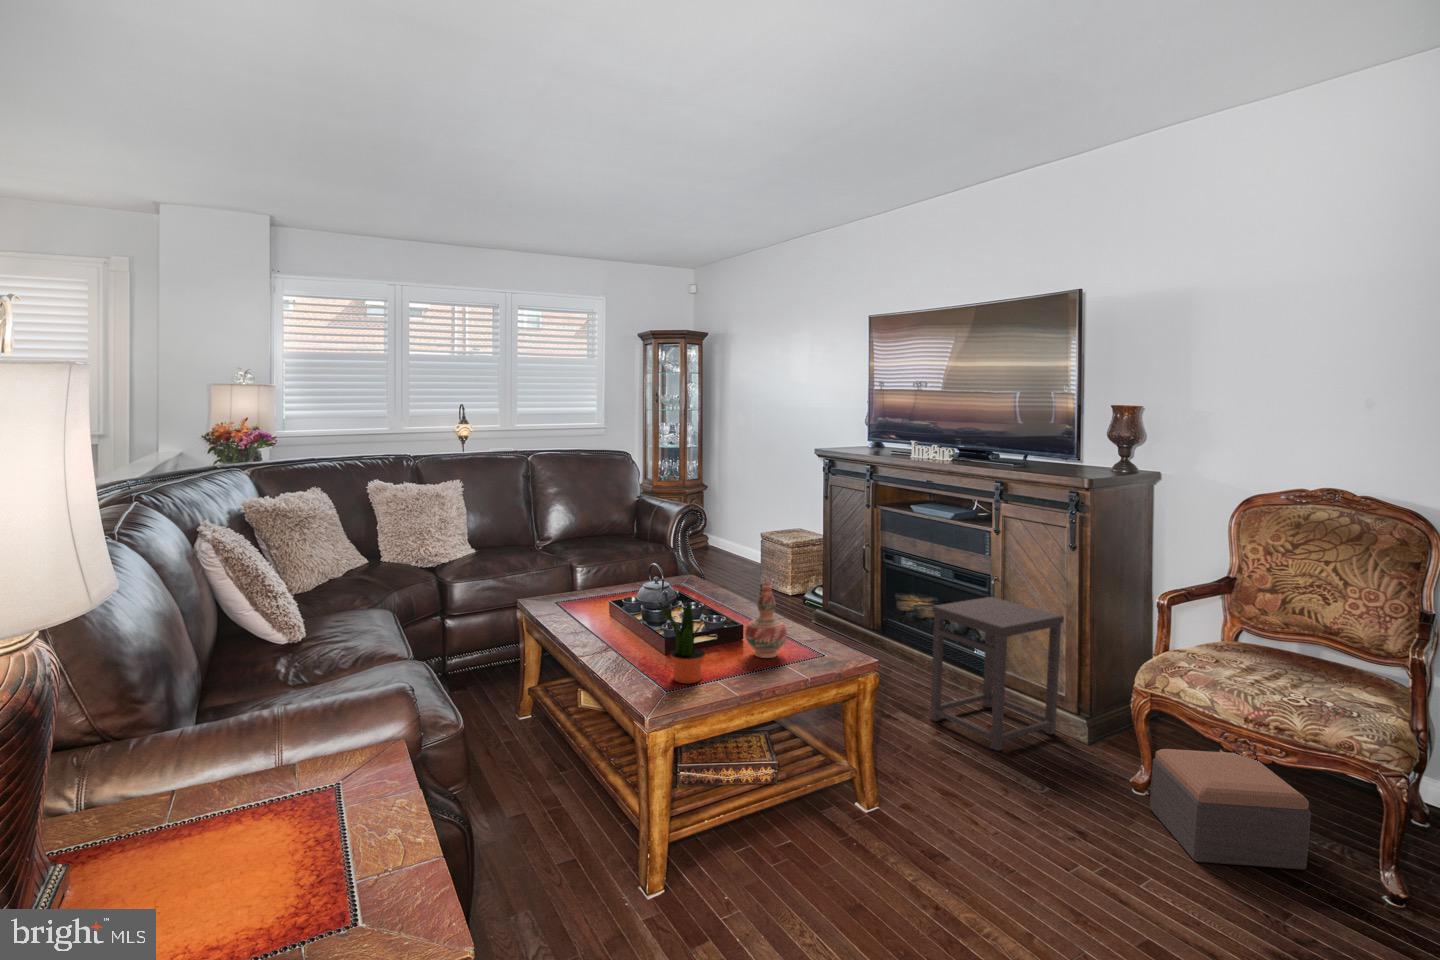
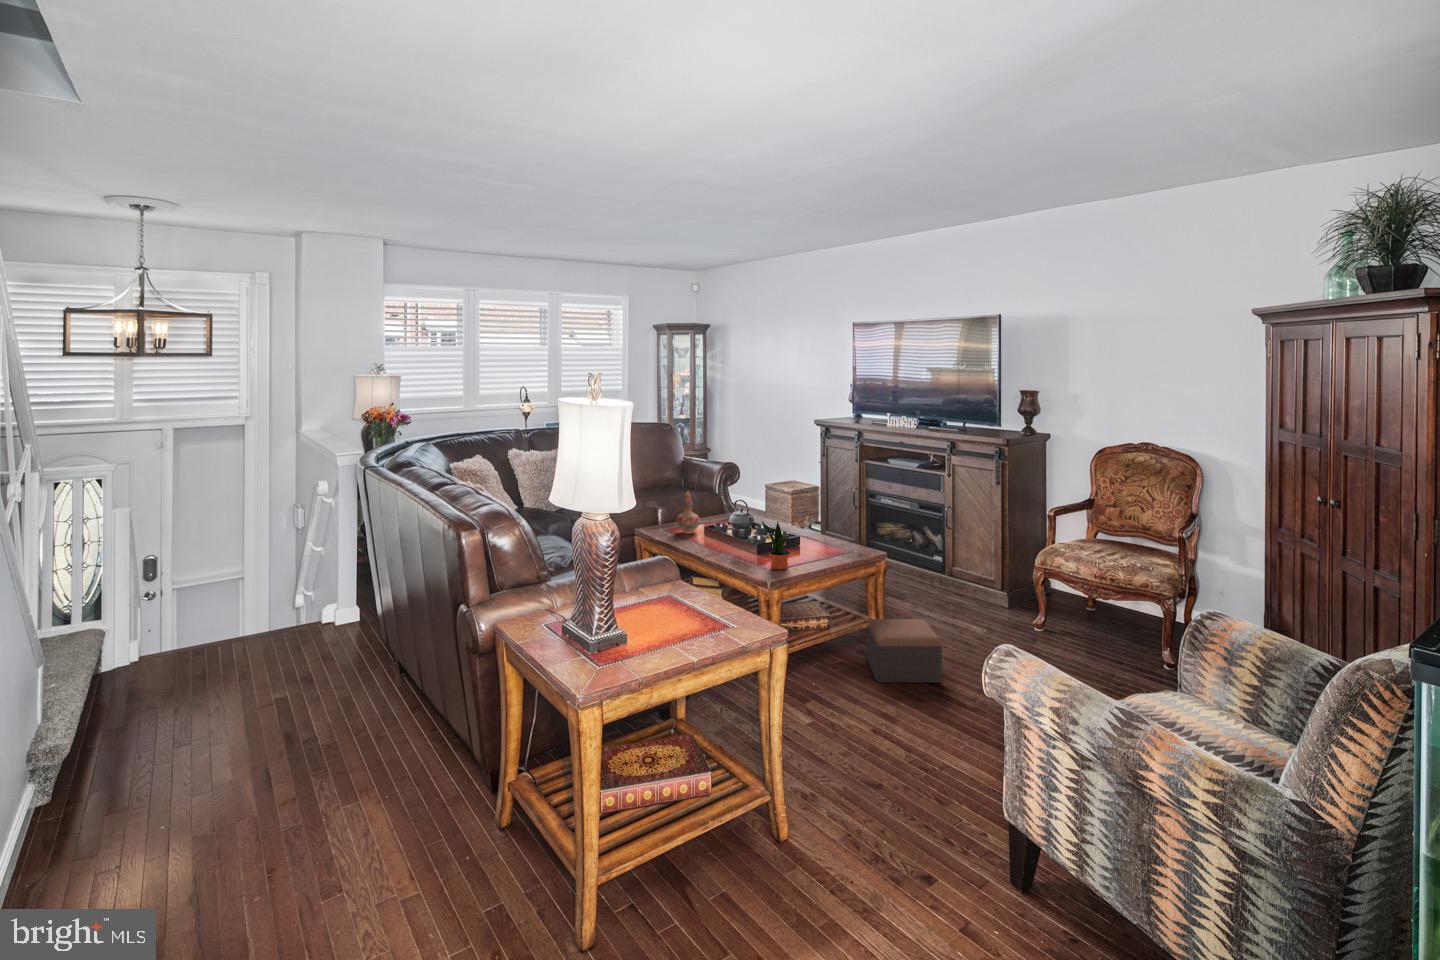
decorative vase: present [745,579,787,658] -> present [677,491,700,534]
side table: present [930,597,1064,751] -> none [908,519,992,613]
footstool: present [1150,749,1311,870] -> present [866,619,942,683]

